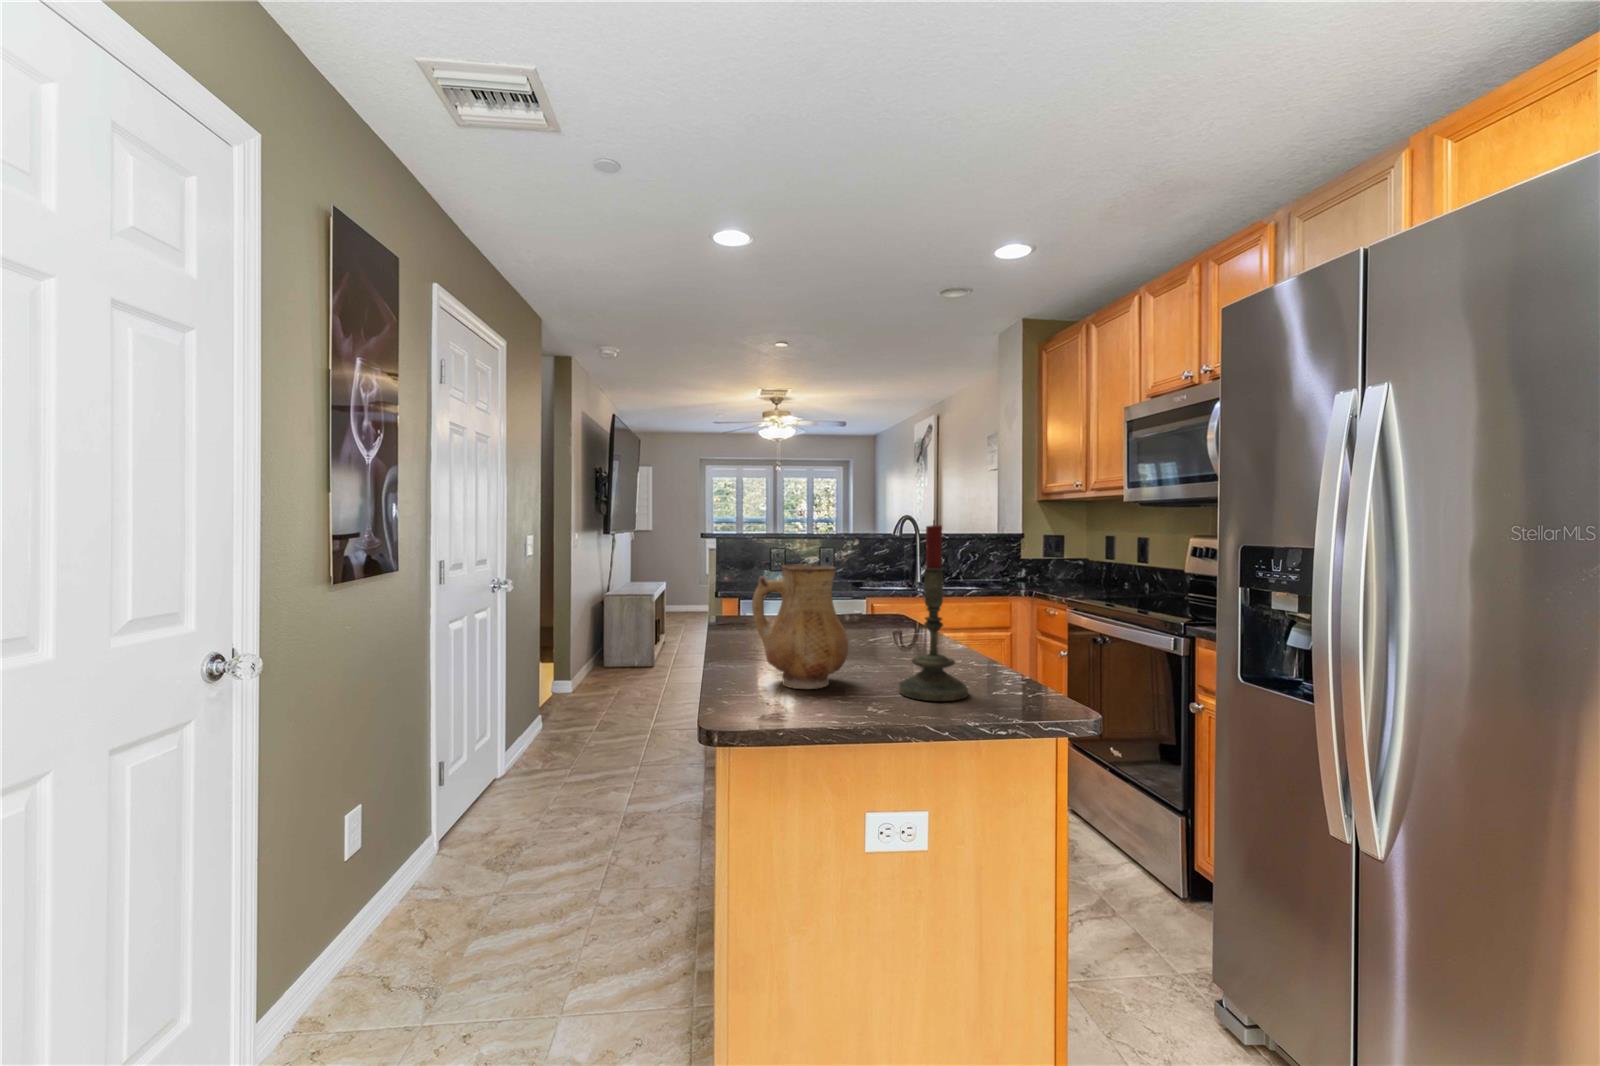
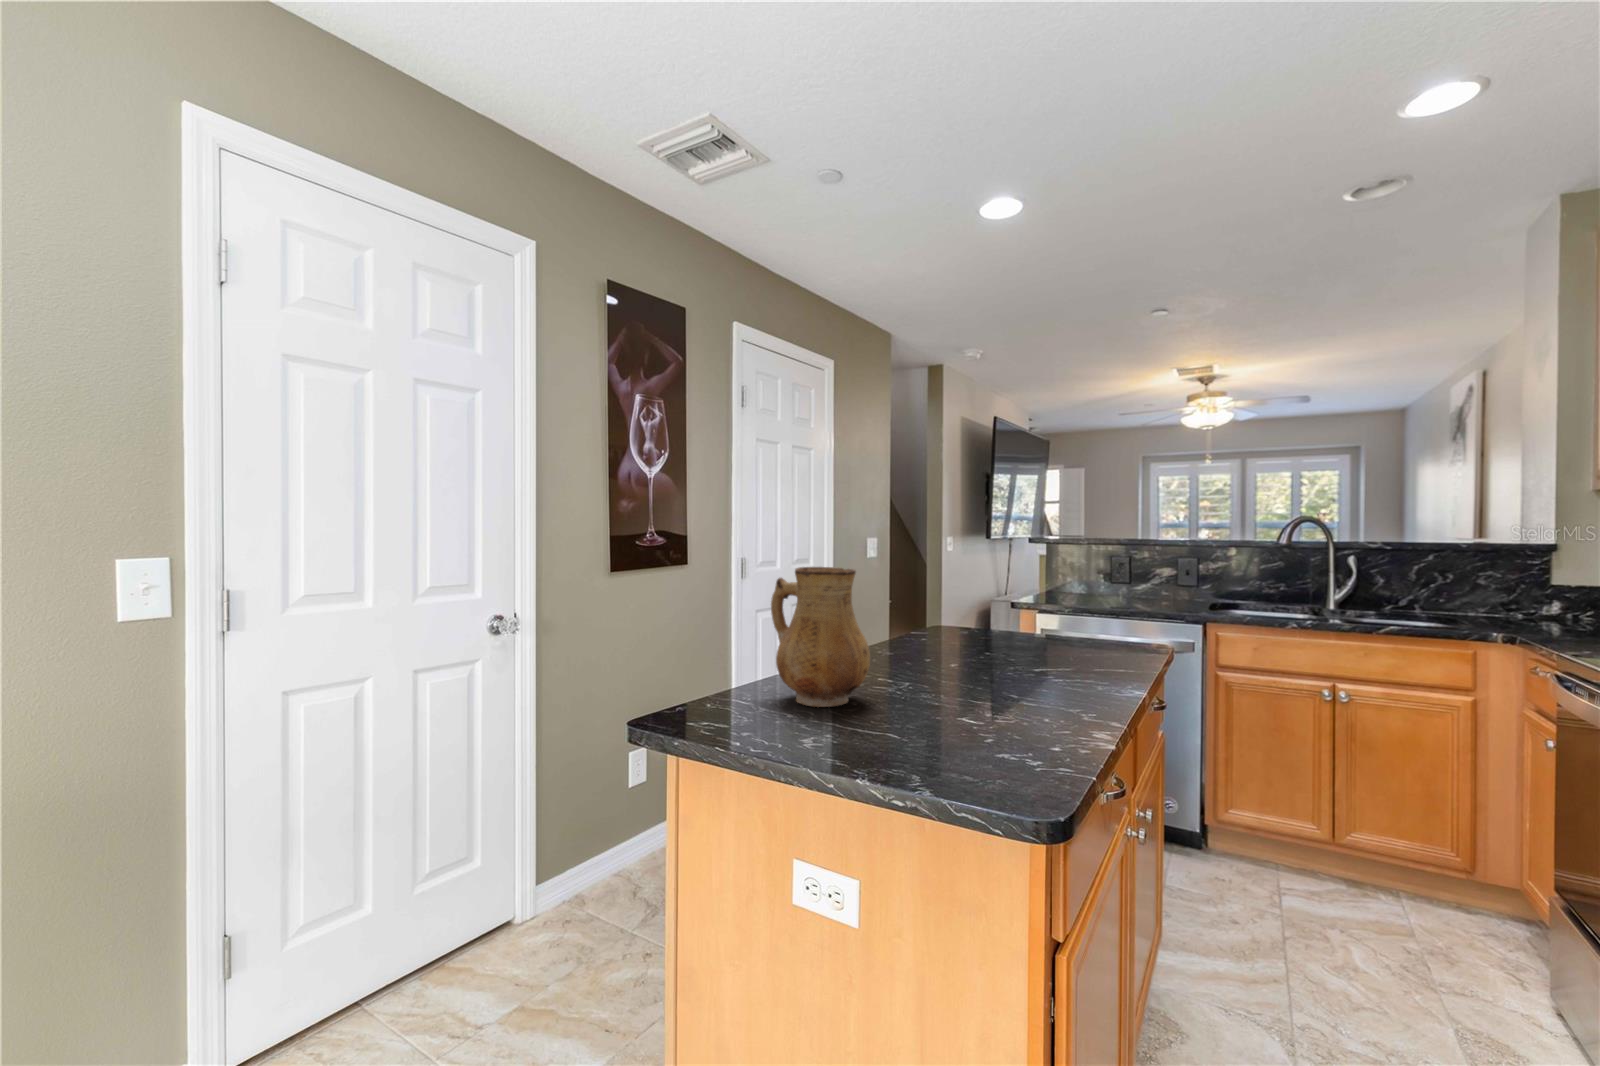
candle: present [899,521,968,701] -> none [884,515,972,749]

